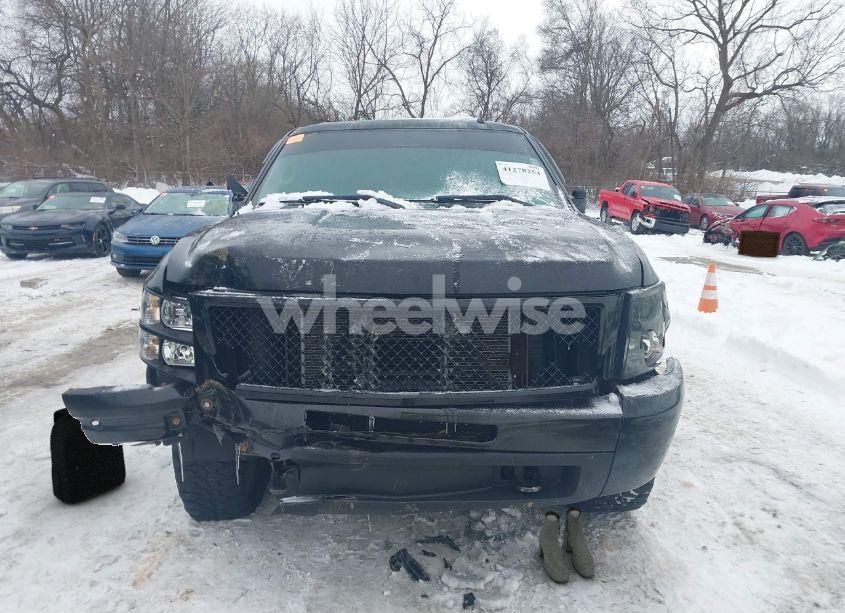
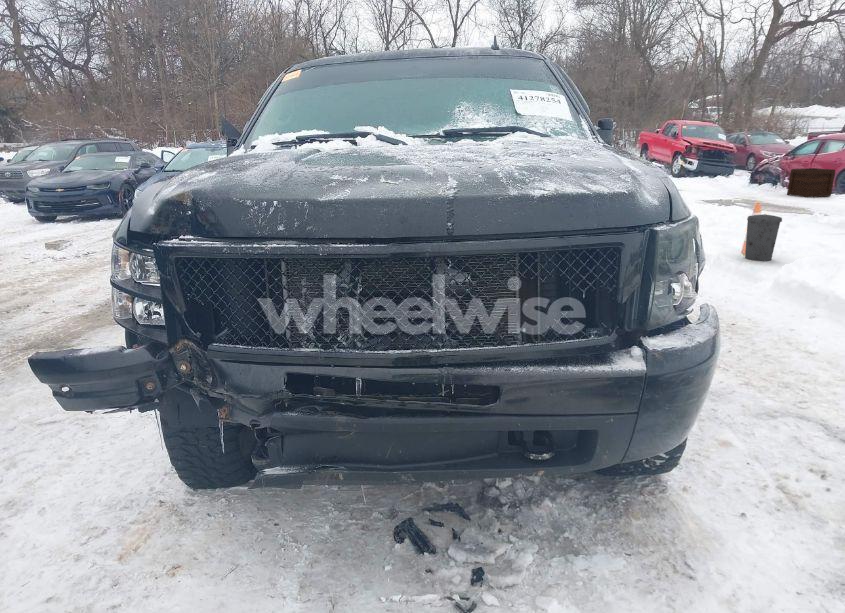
trash can: none [701,274,733,317] -> present [745,215,782,261]
backpack: present [50,408,126,504] -> none [44,363,127,468]
boots: present [539,507,595,583] -> none [556,472,617,555]

